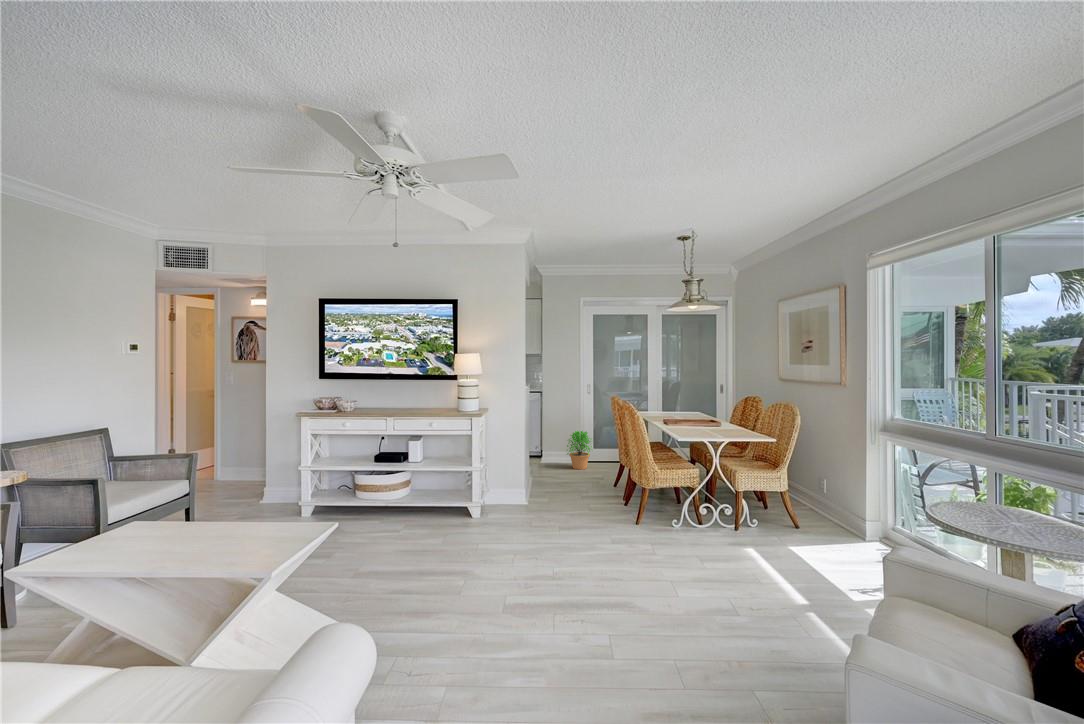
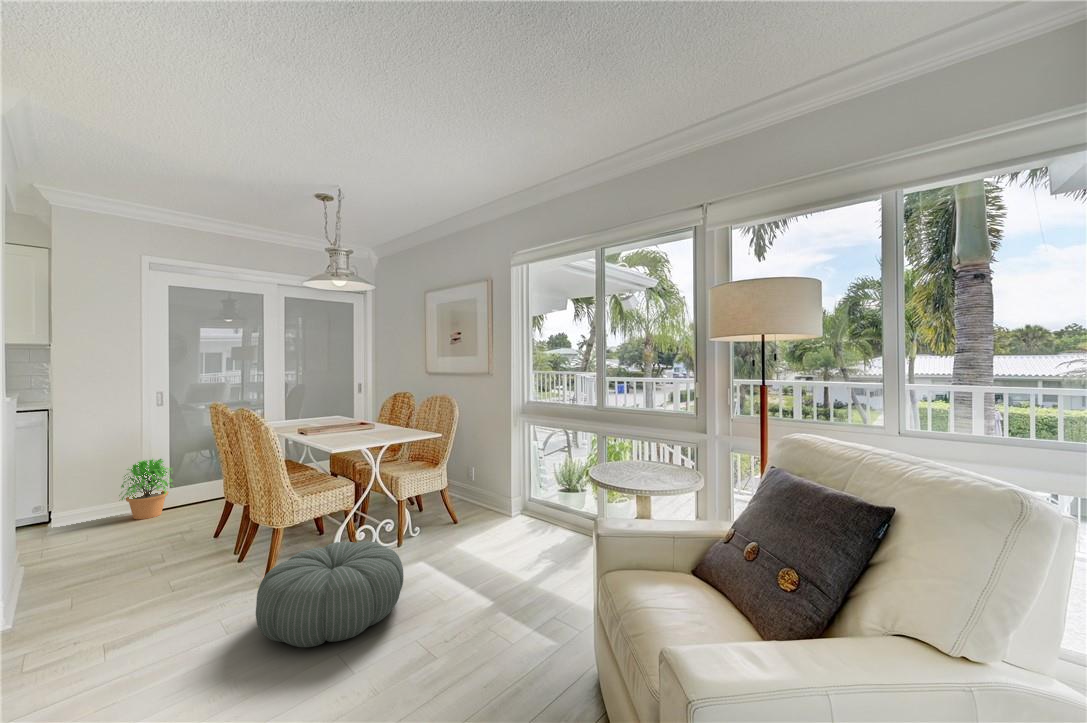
pouf: none [626,506,725,571] -> present [256,541,404,647]

